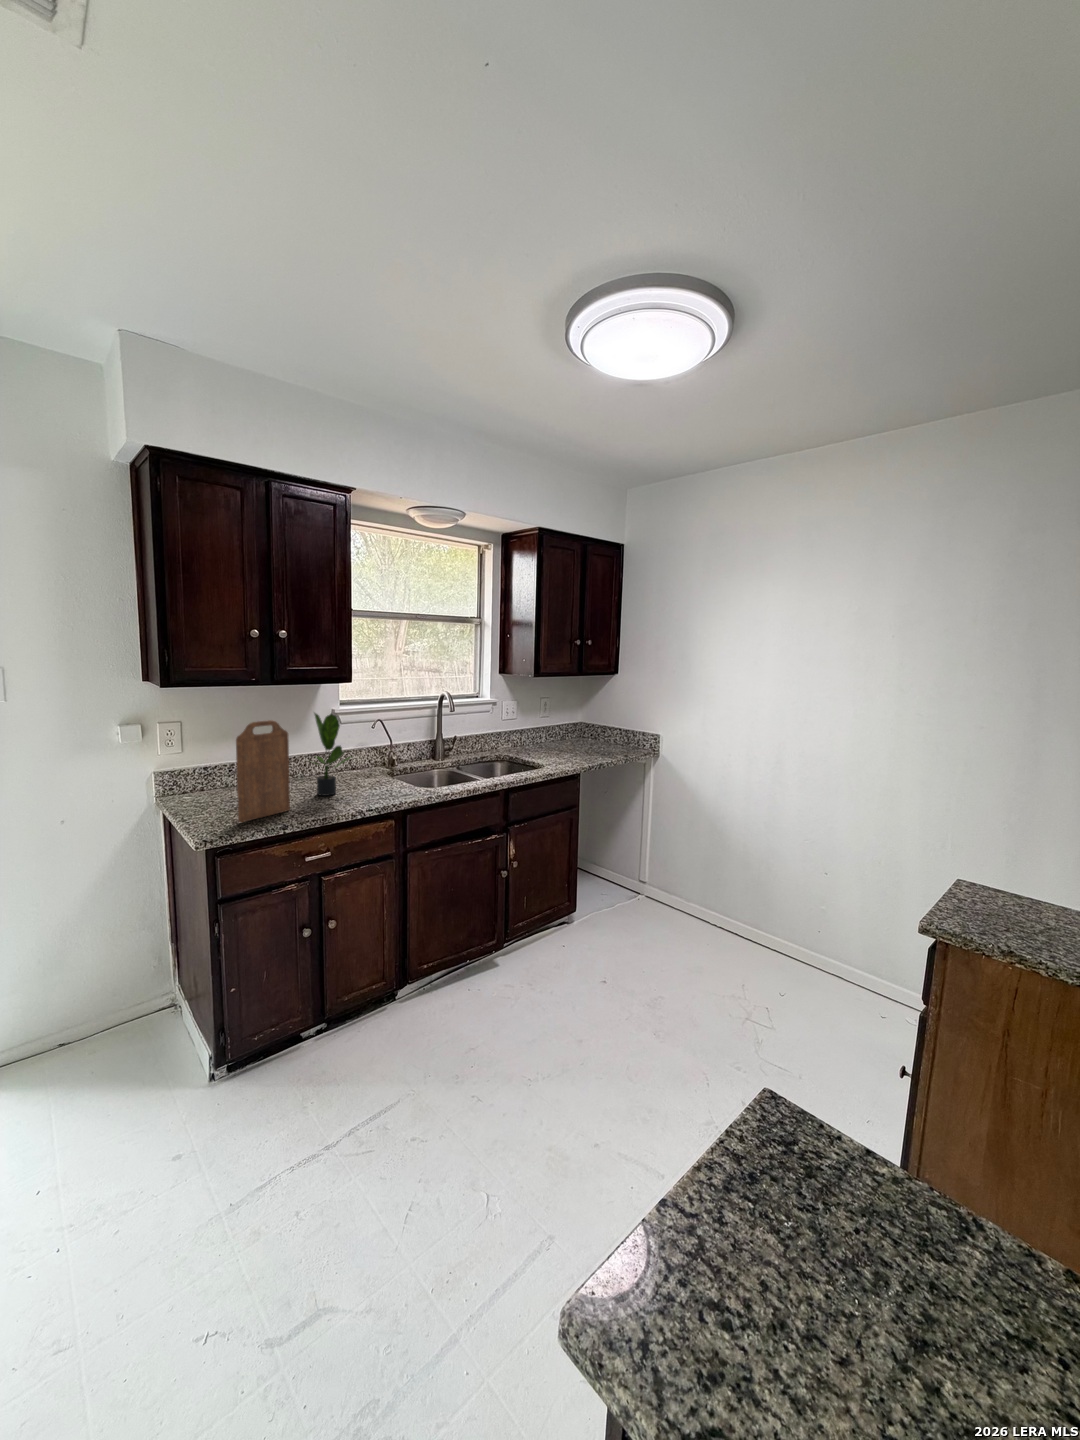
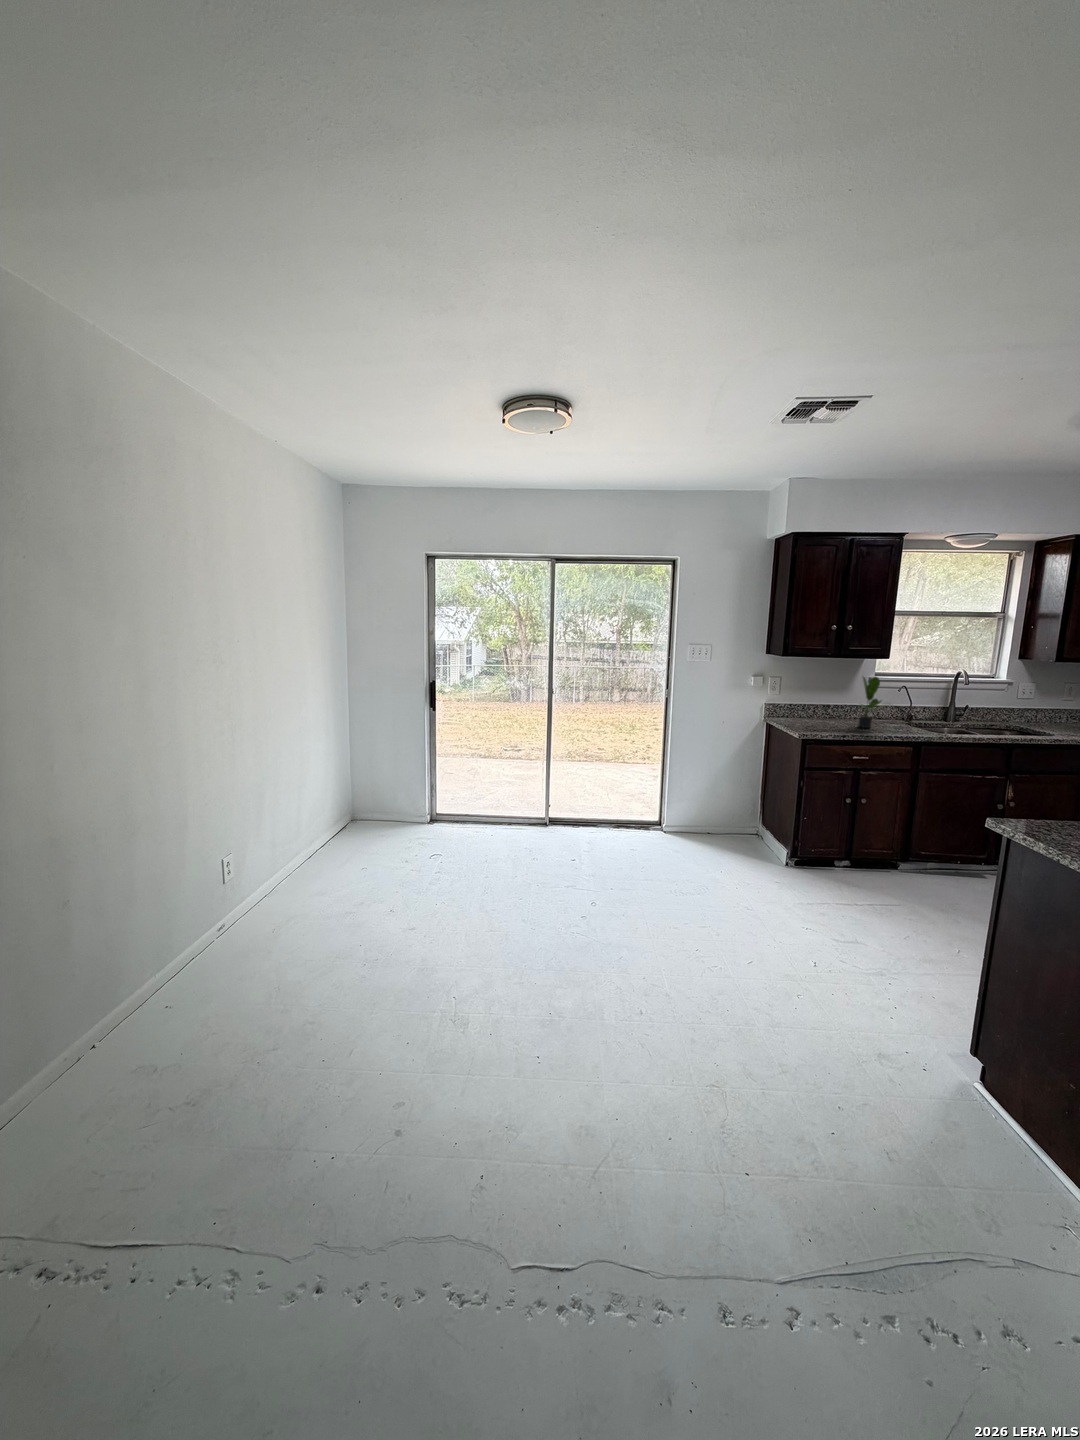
cutting board: present [236,720,290,822] -> none [816,676,849,731]

